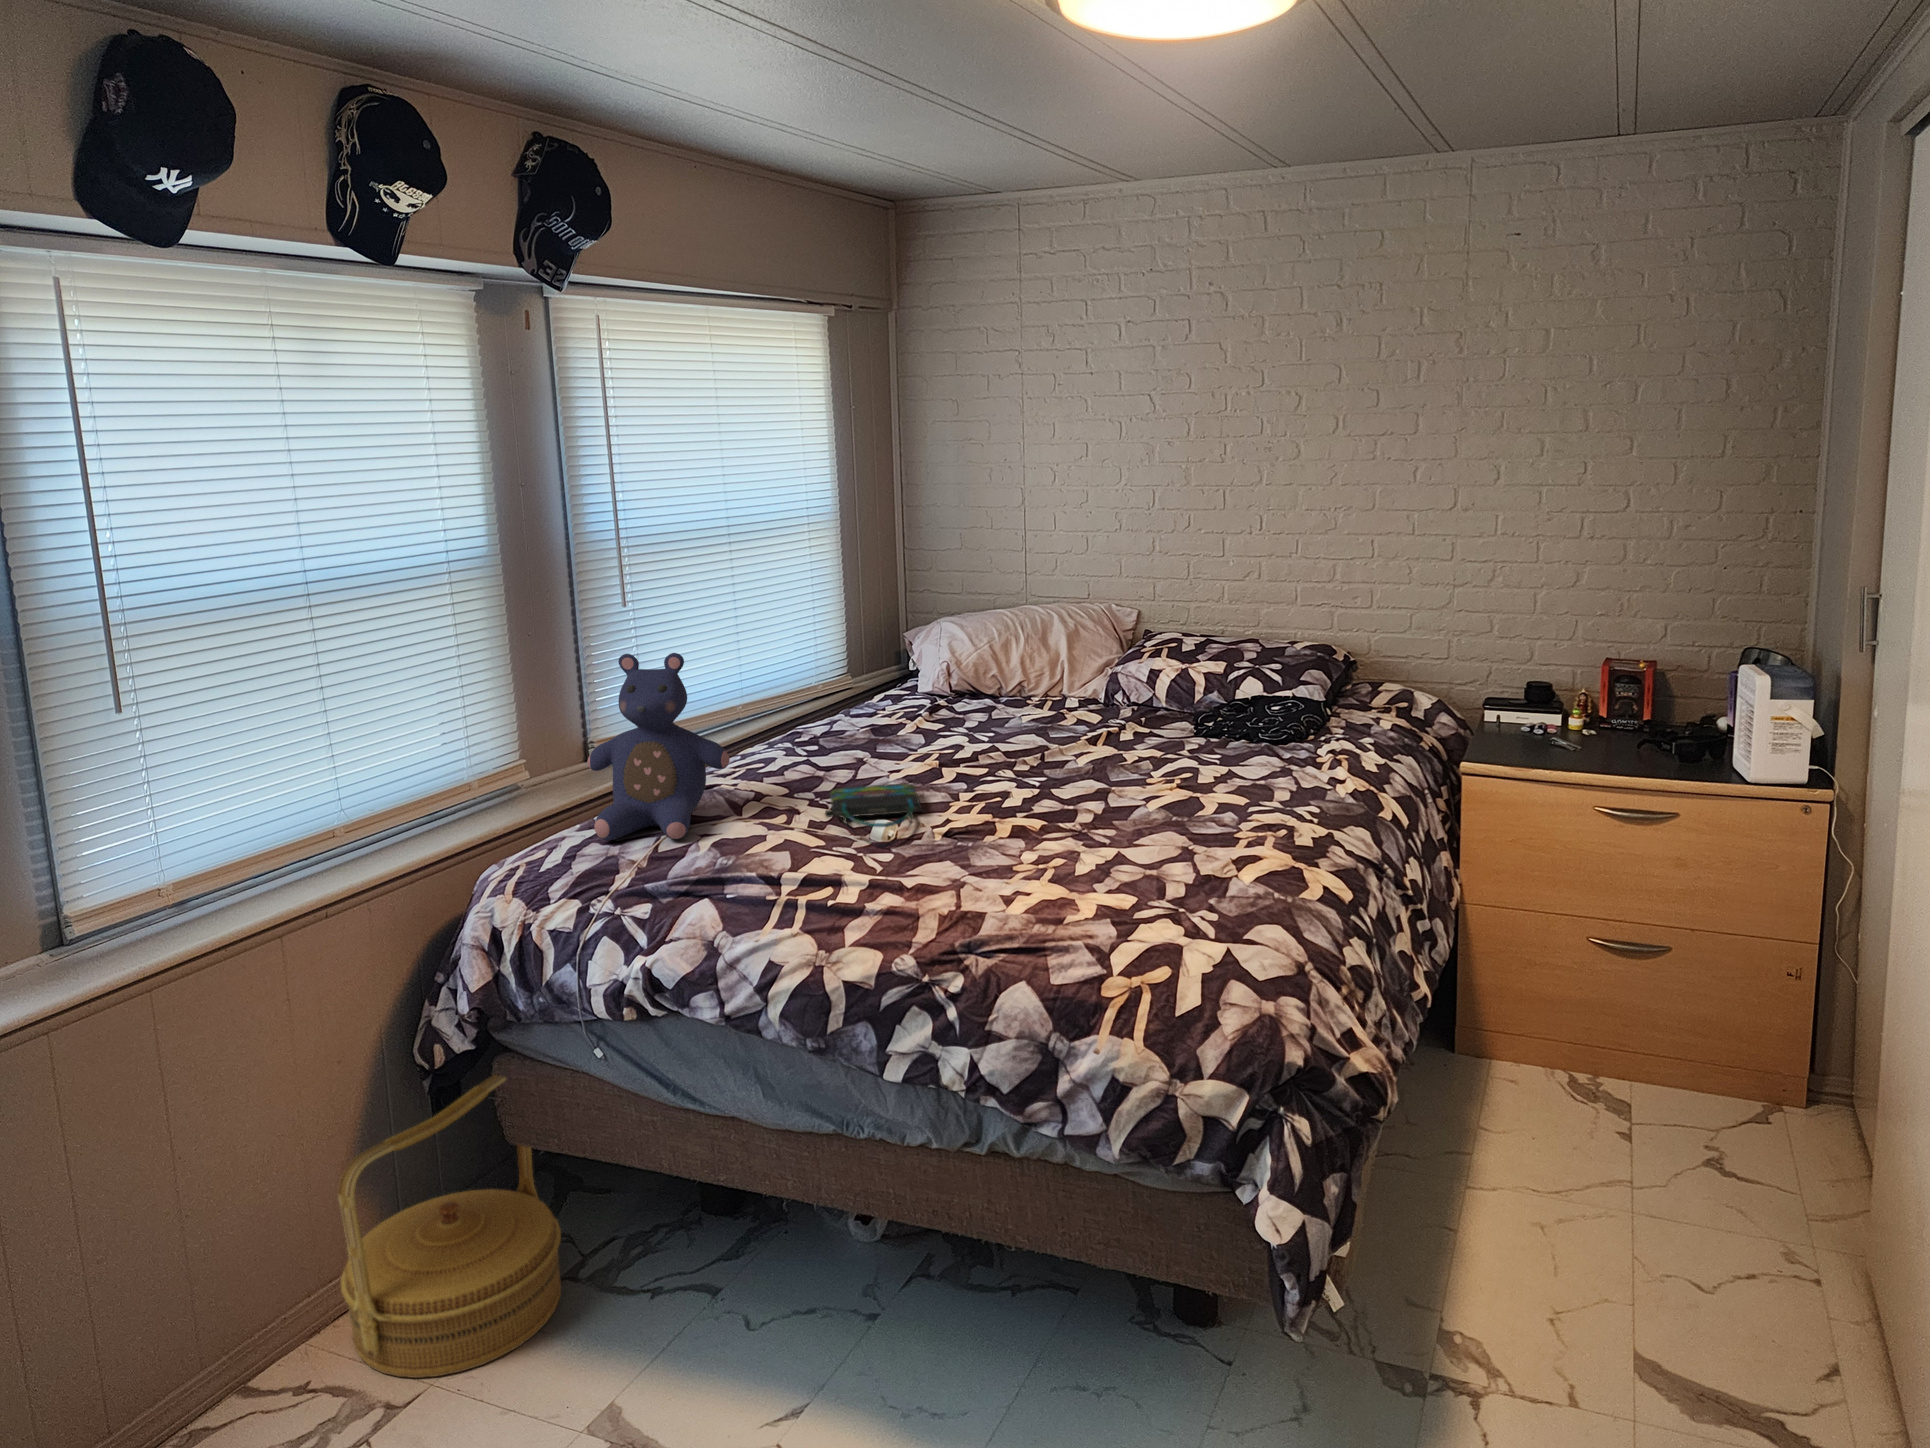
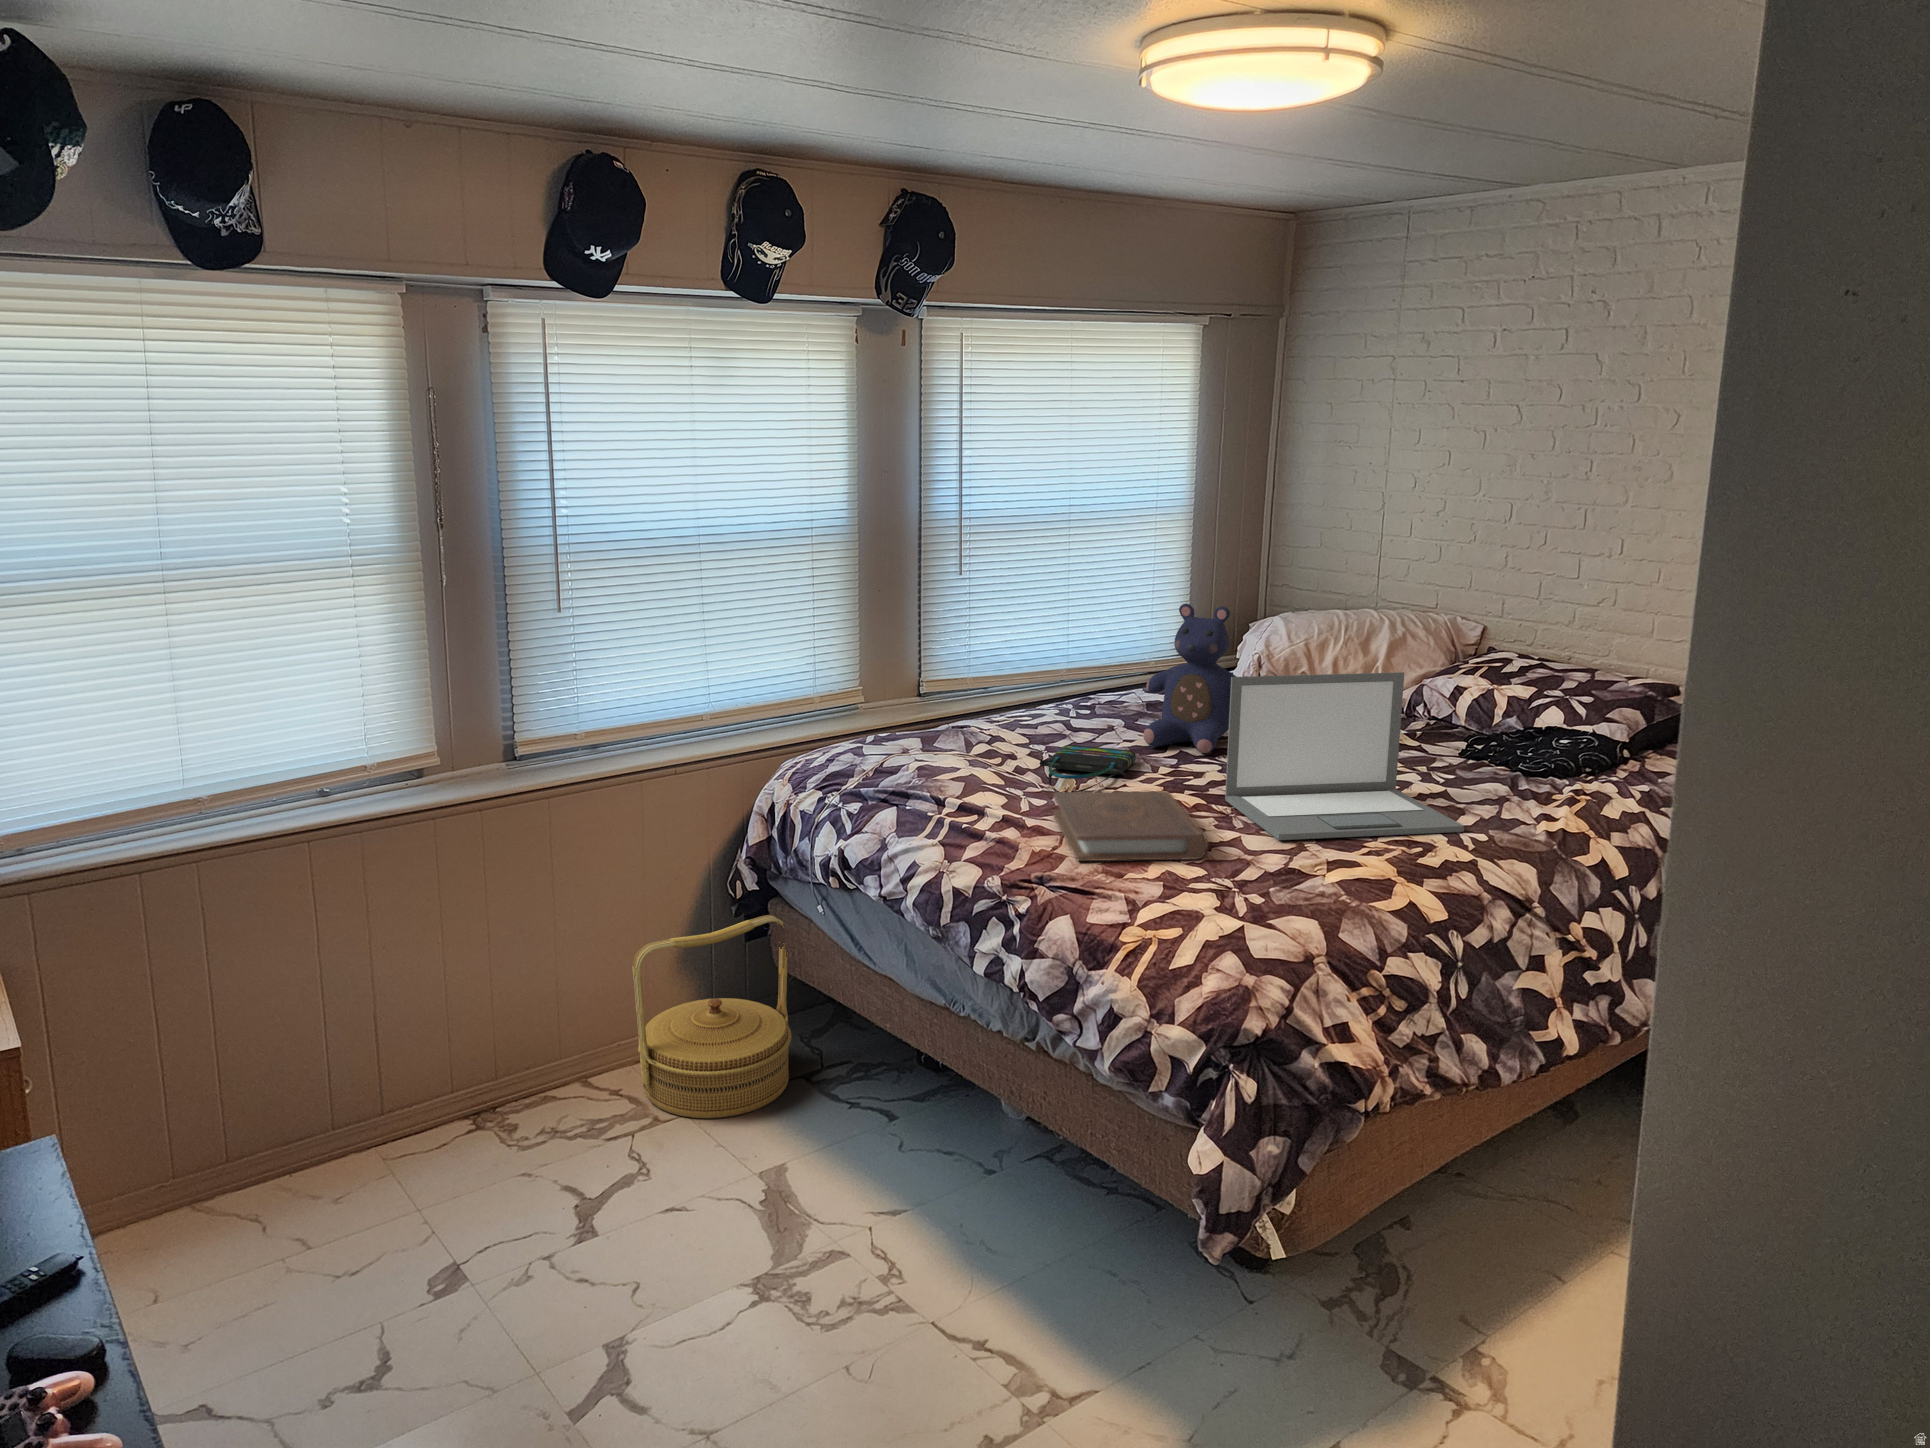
teddy bear: present [587,653,730,840] -> present [1143,604,1236,753]
laptop: none [1048,661,1288,853] -> present [1225,672,1464,840]
book: none [898,821,1106,918] -> present [1053,791,1208,861]

